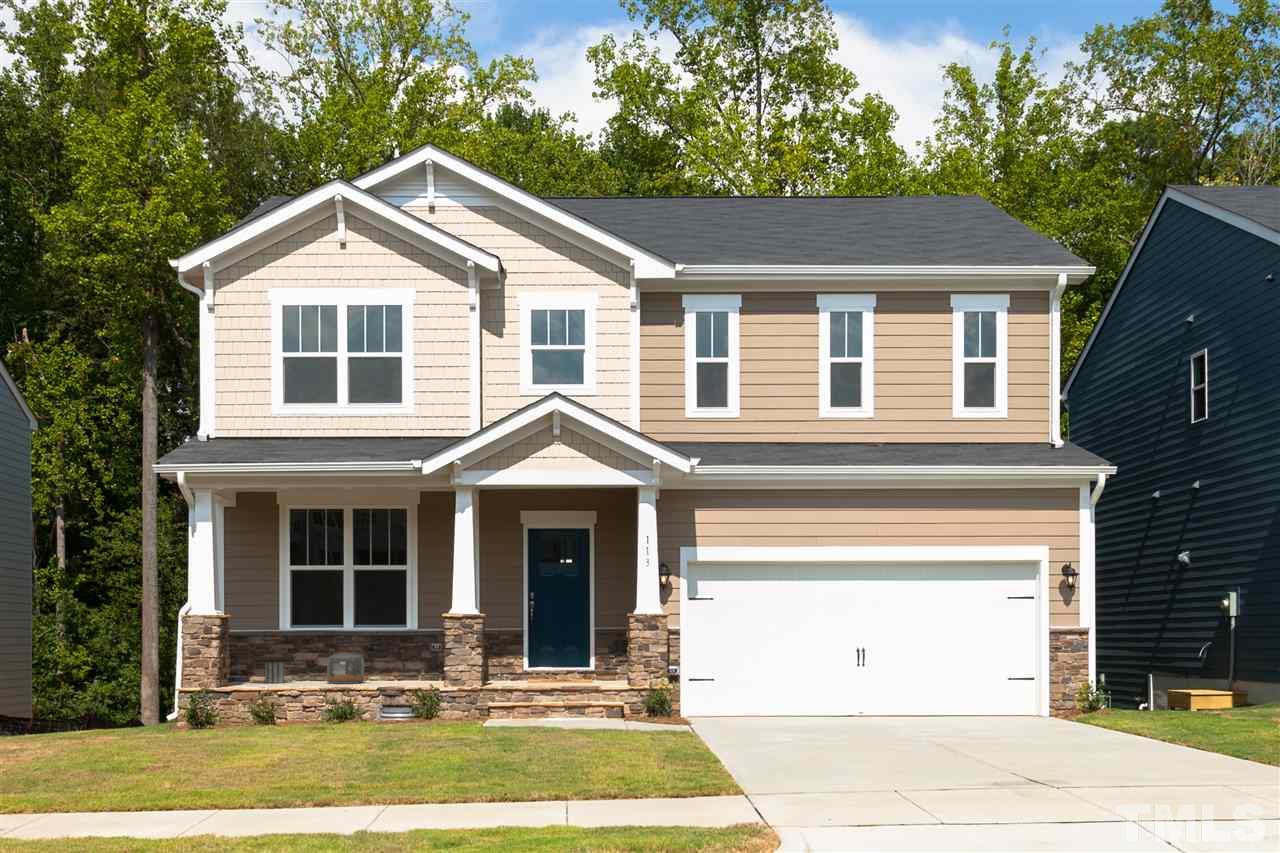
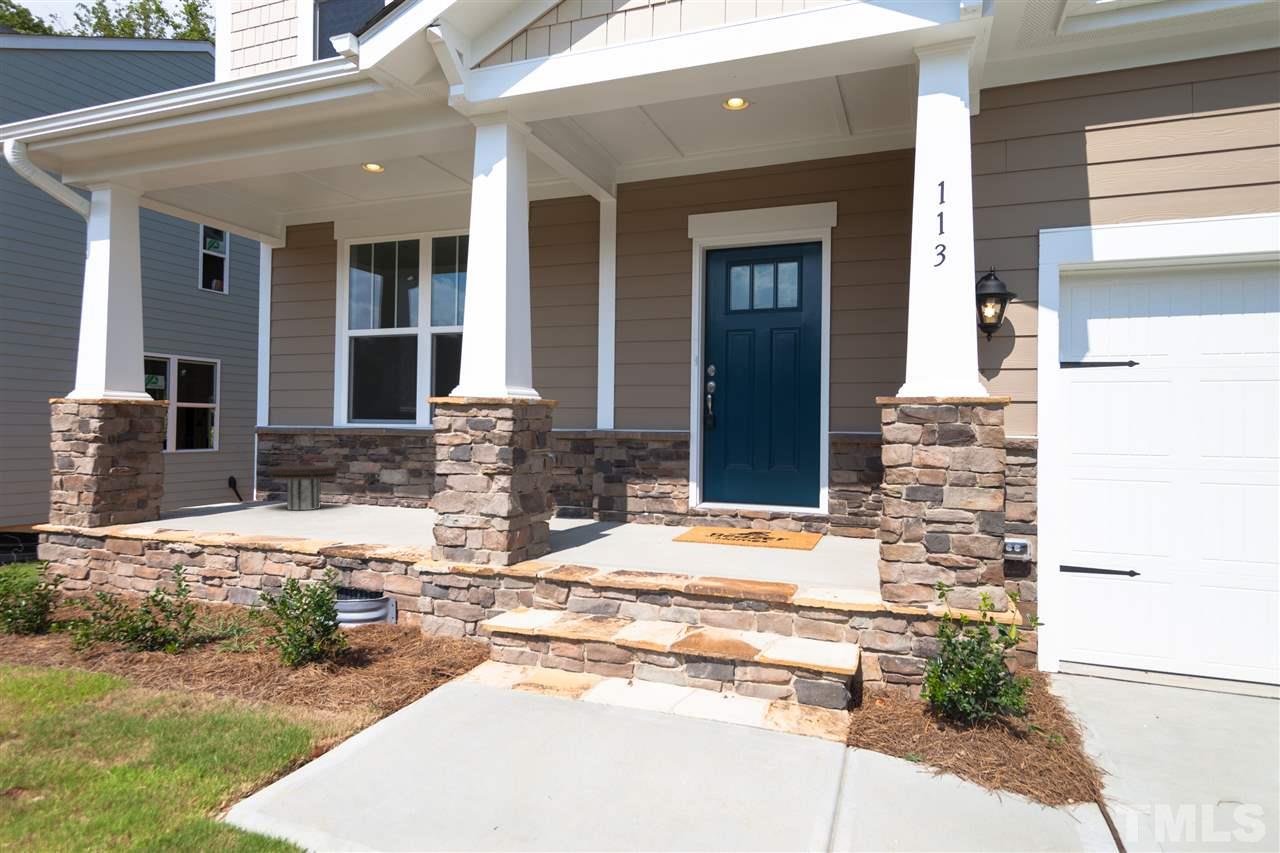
pouf: present [327,653,364,684] -> none [342,468,409,523]

